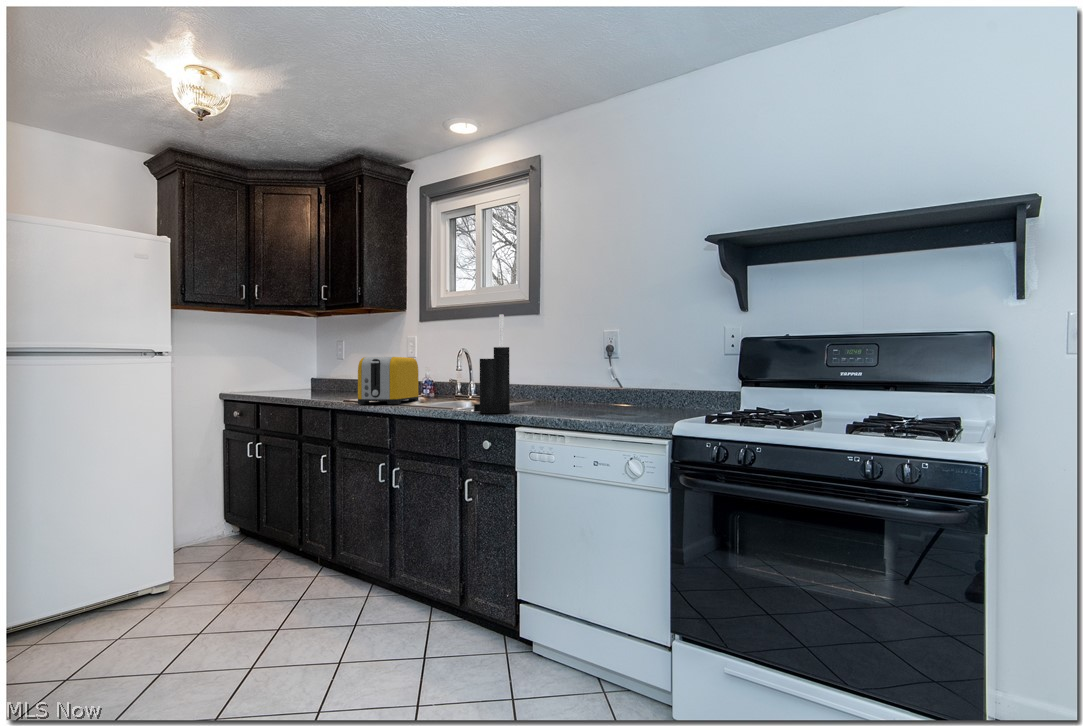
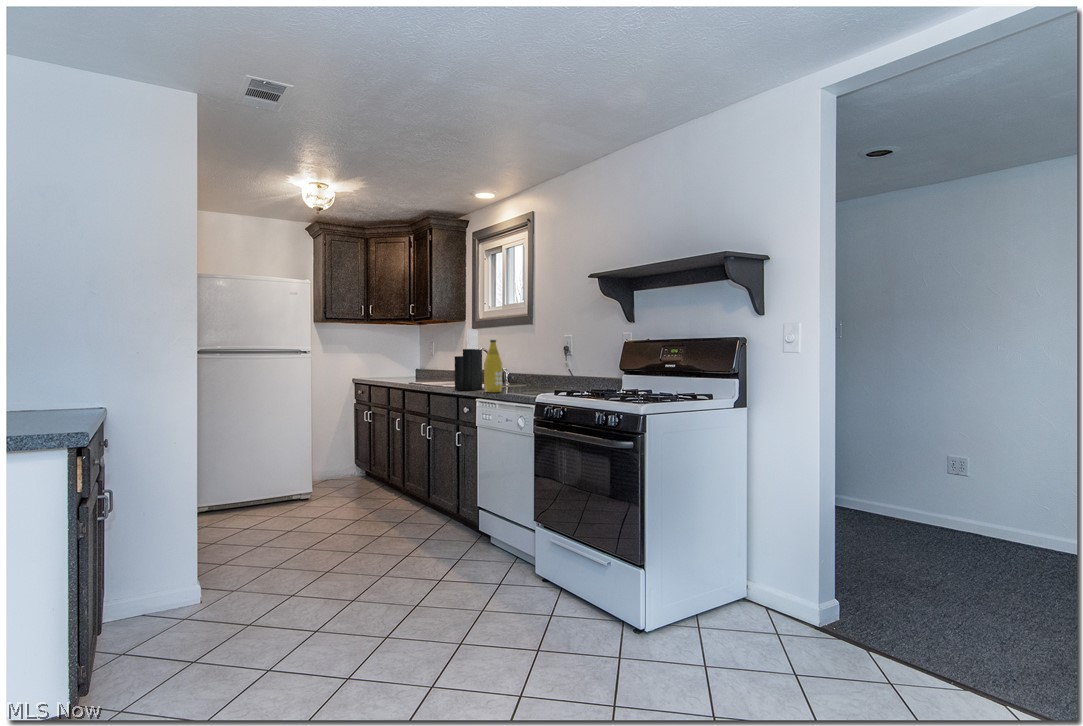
bottle: none [545,332,574,417] -> present [484,340,502,392]
toaster: present [358,357,419,404] -> none [410,354,455,385]

